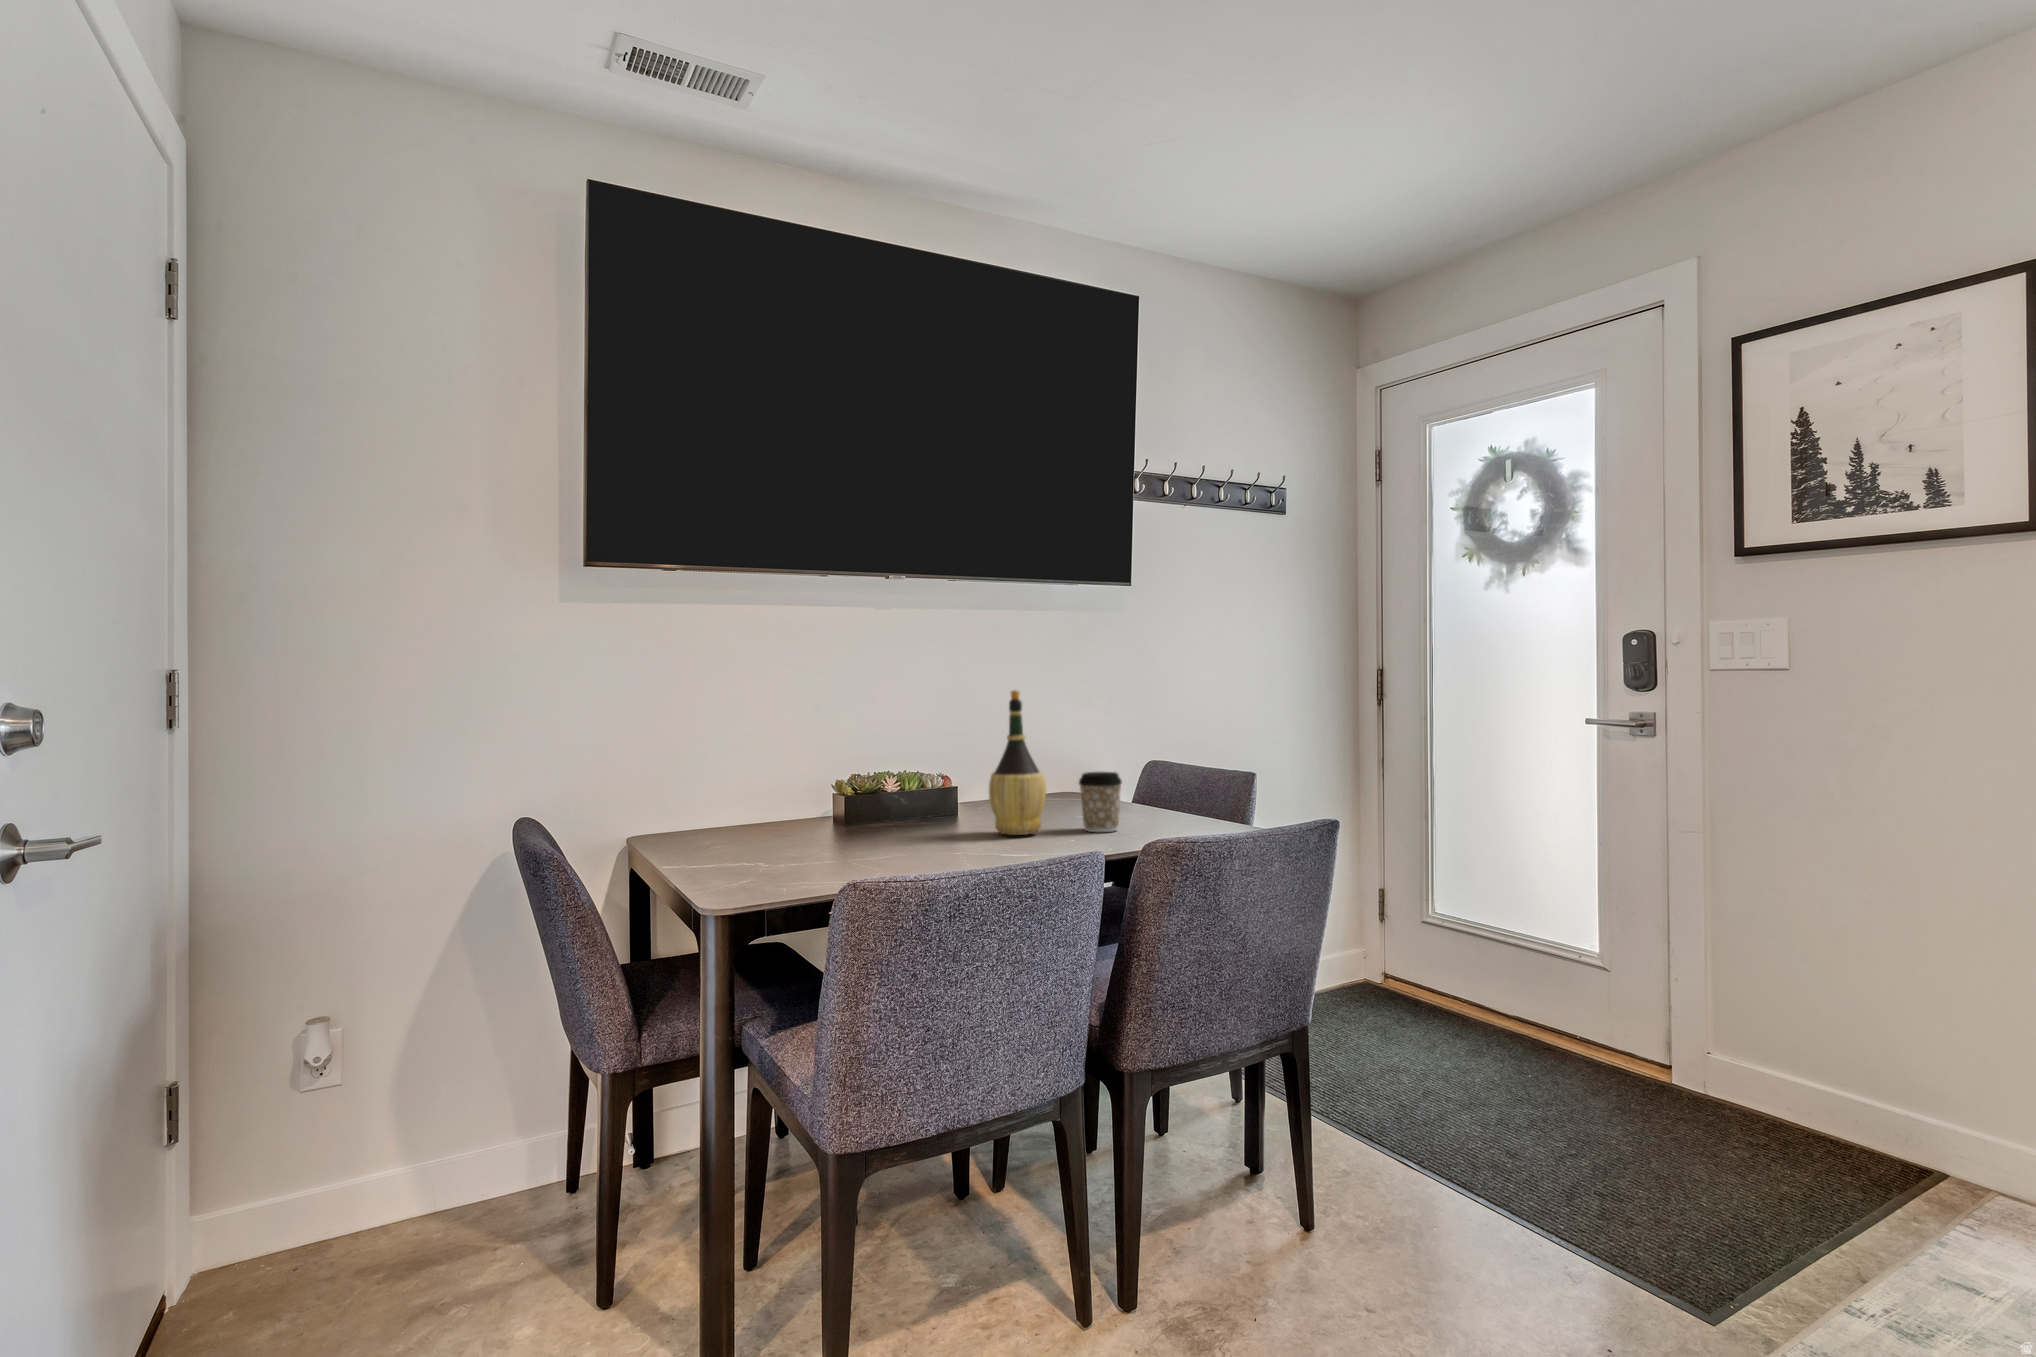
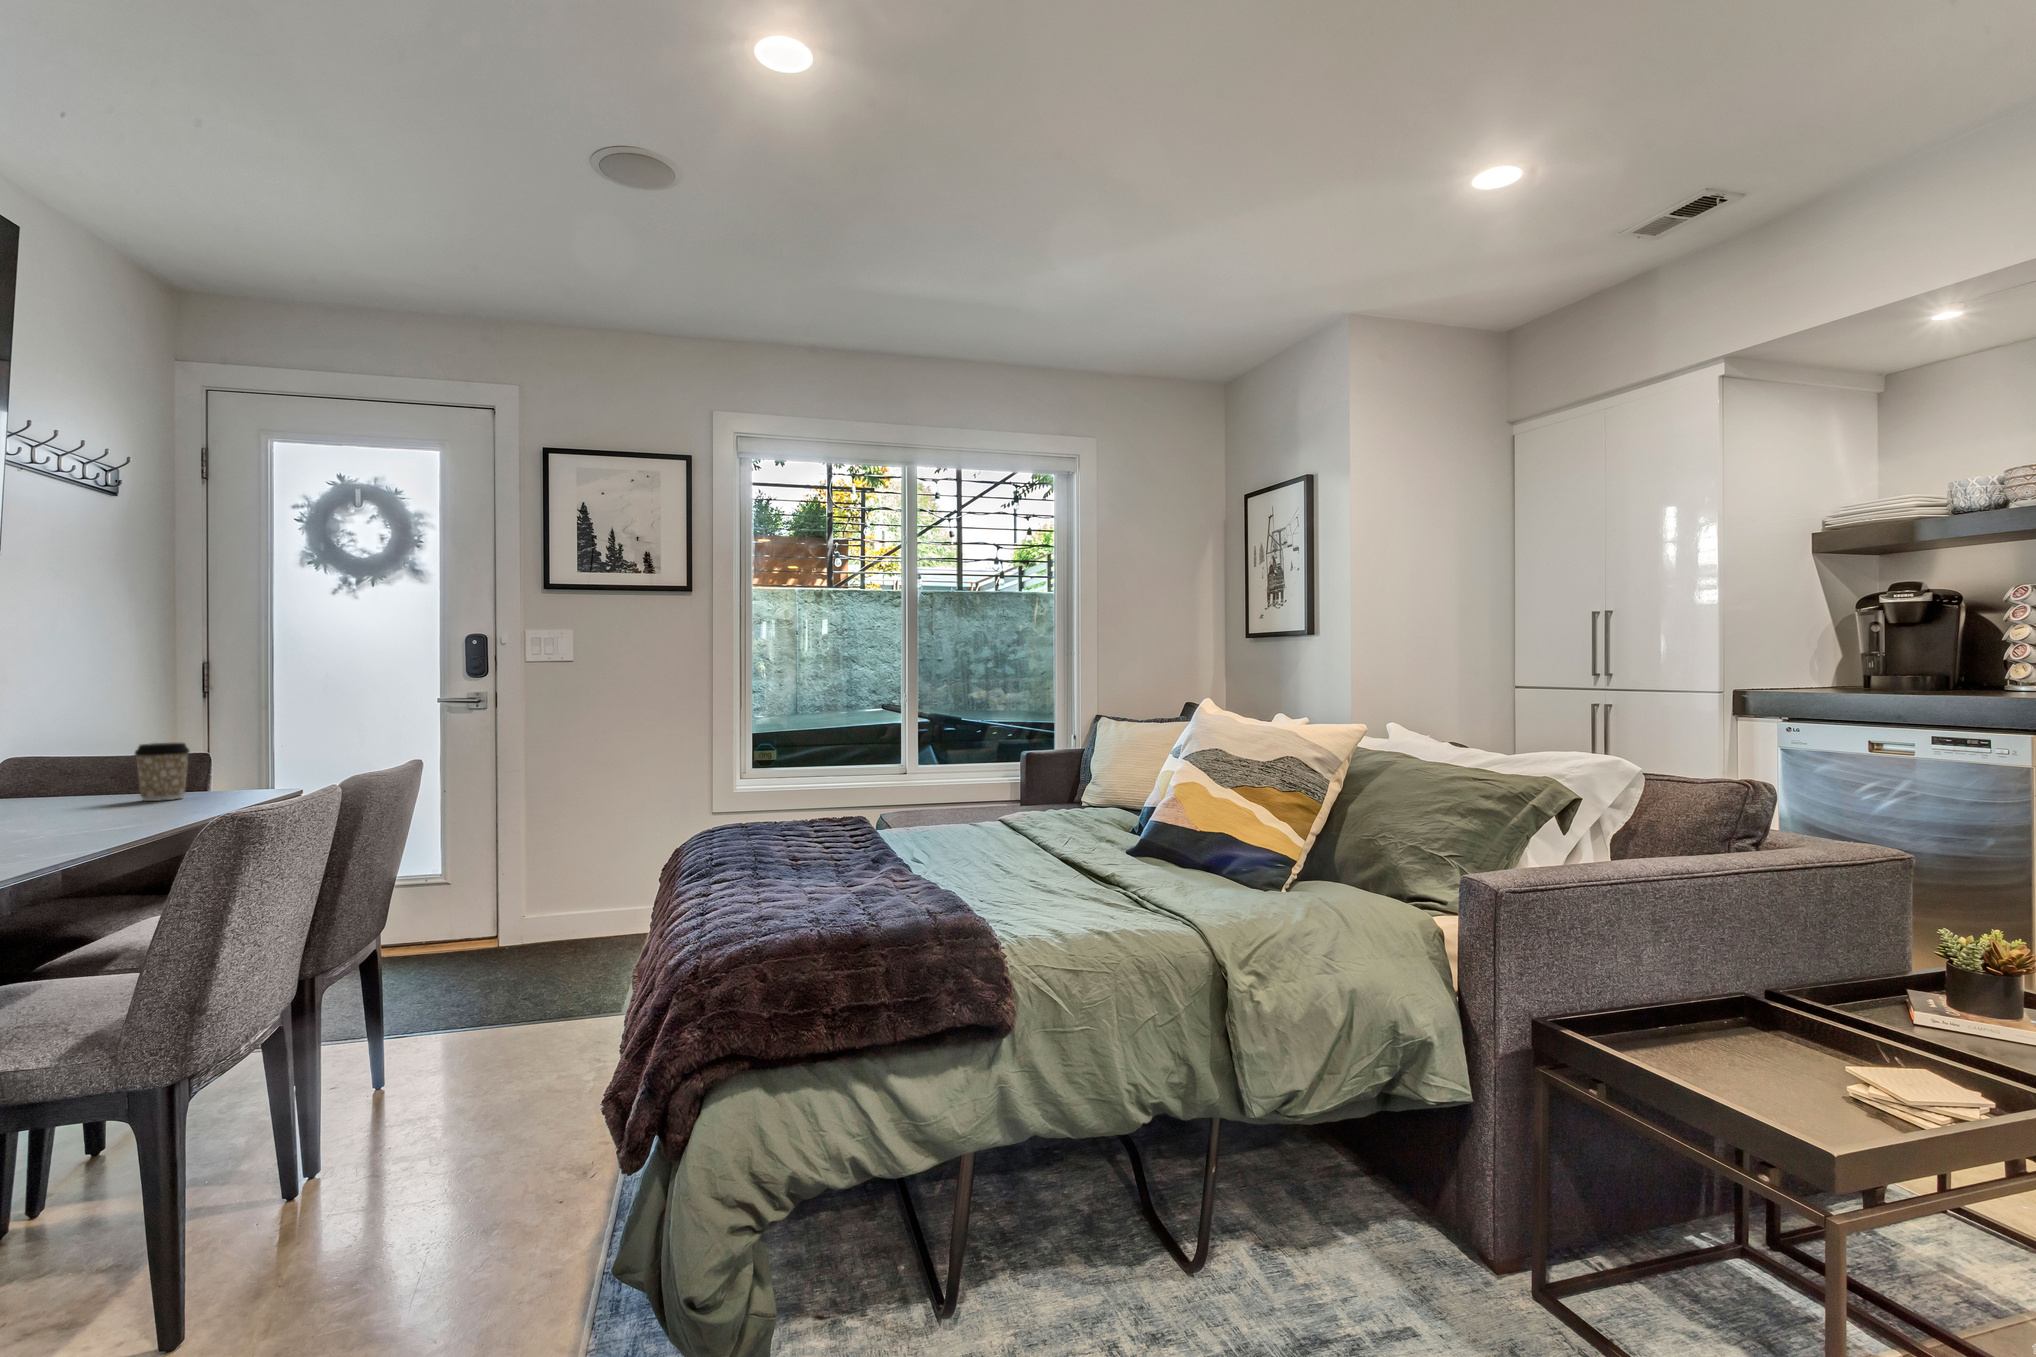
wine bottle: present [989,690,1046,835] -> none [44,660,126,810]

